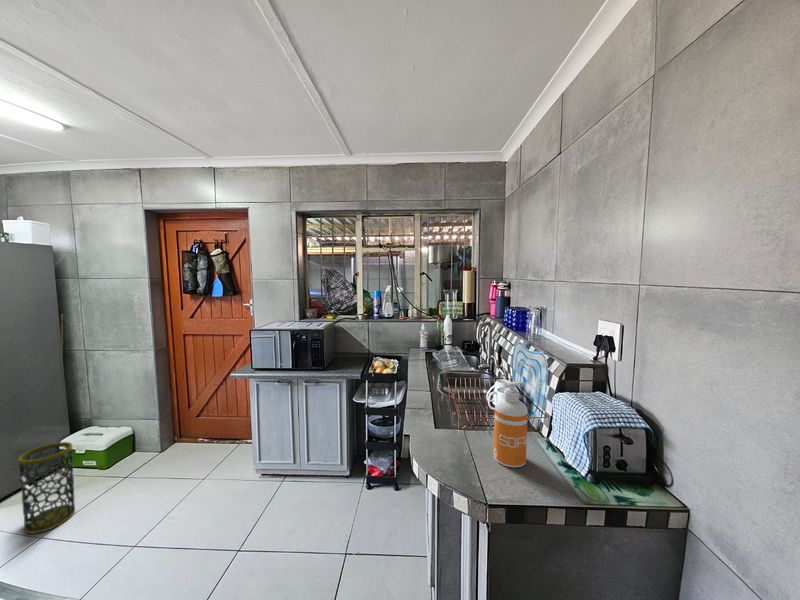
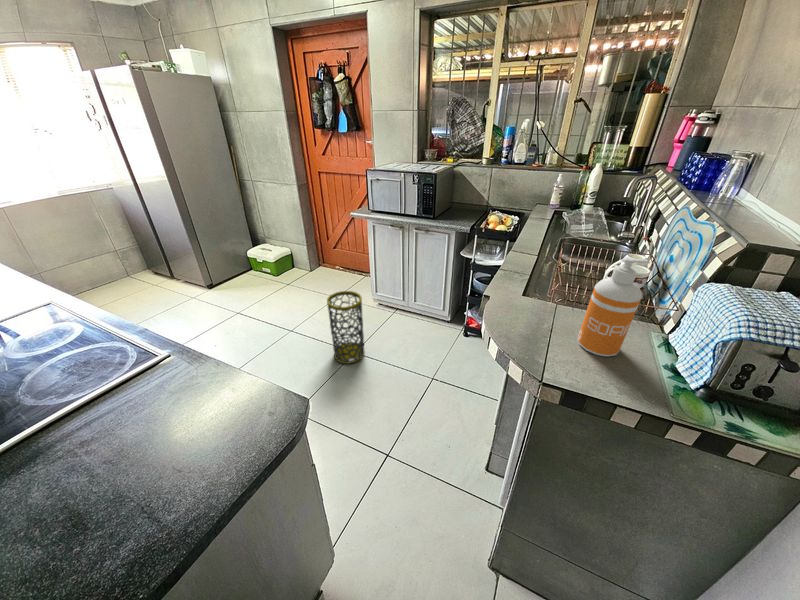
trash can: present [18,442,75,534] -> present [327,291,365,364]

